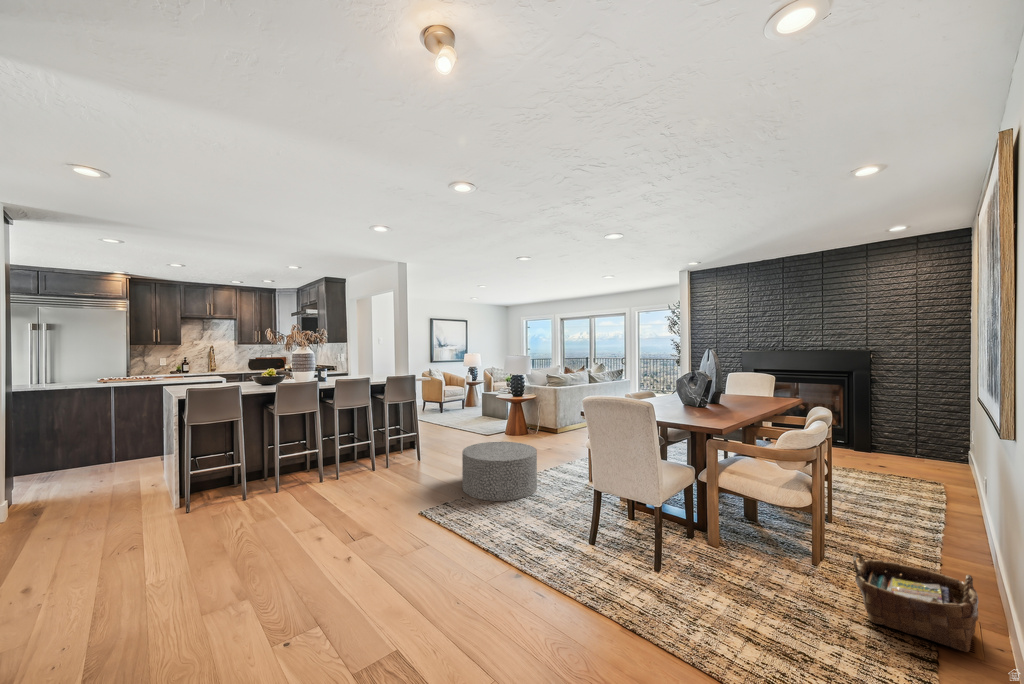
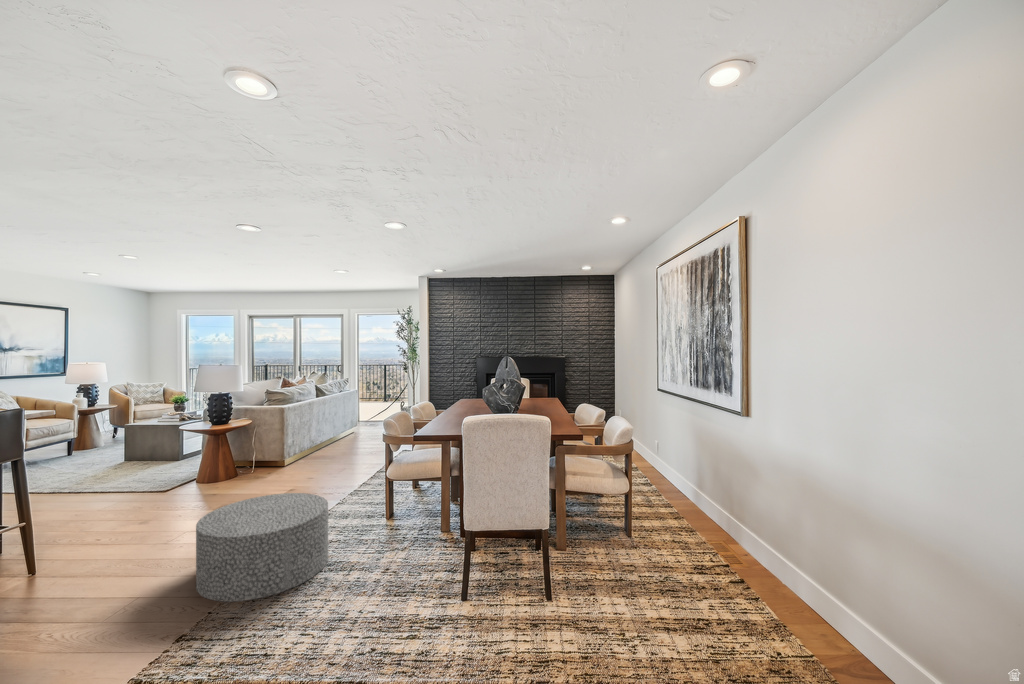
woven basket: present [853,552,979,652] -> none [679,512,758,572]

